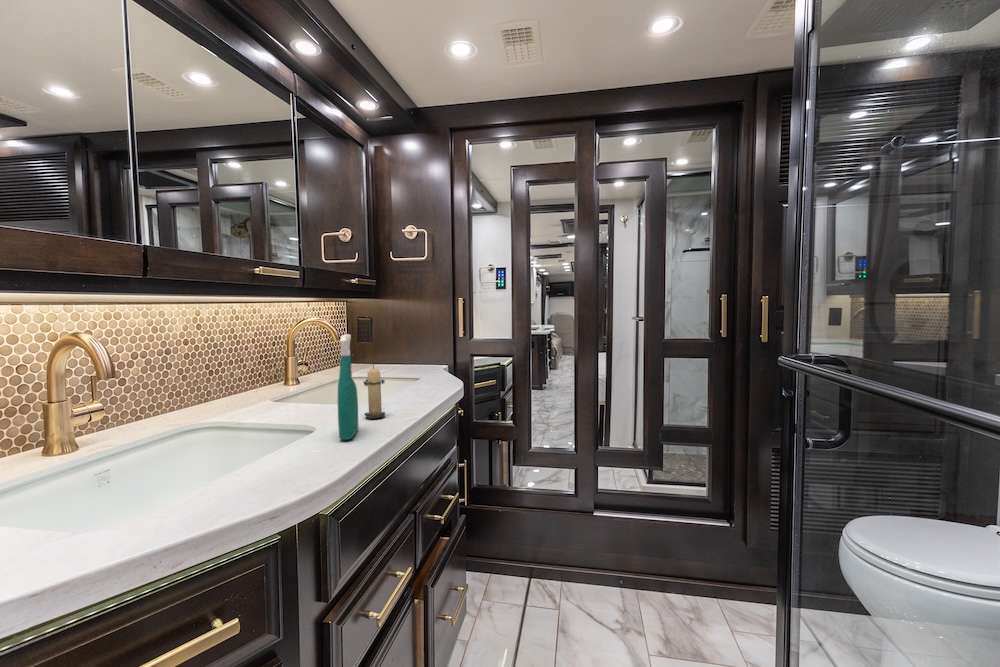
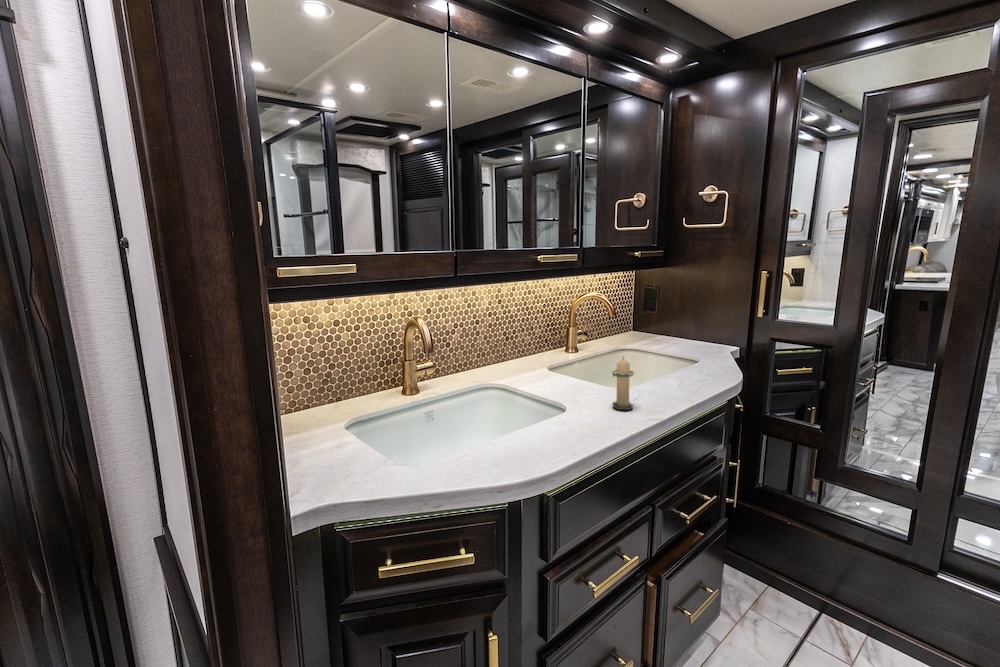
spray bottle: present [338,334,358,440] -> none [575,328,599,429]

